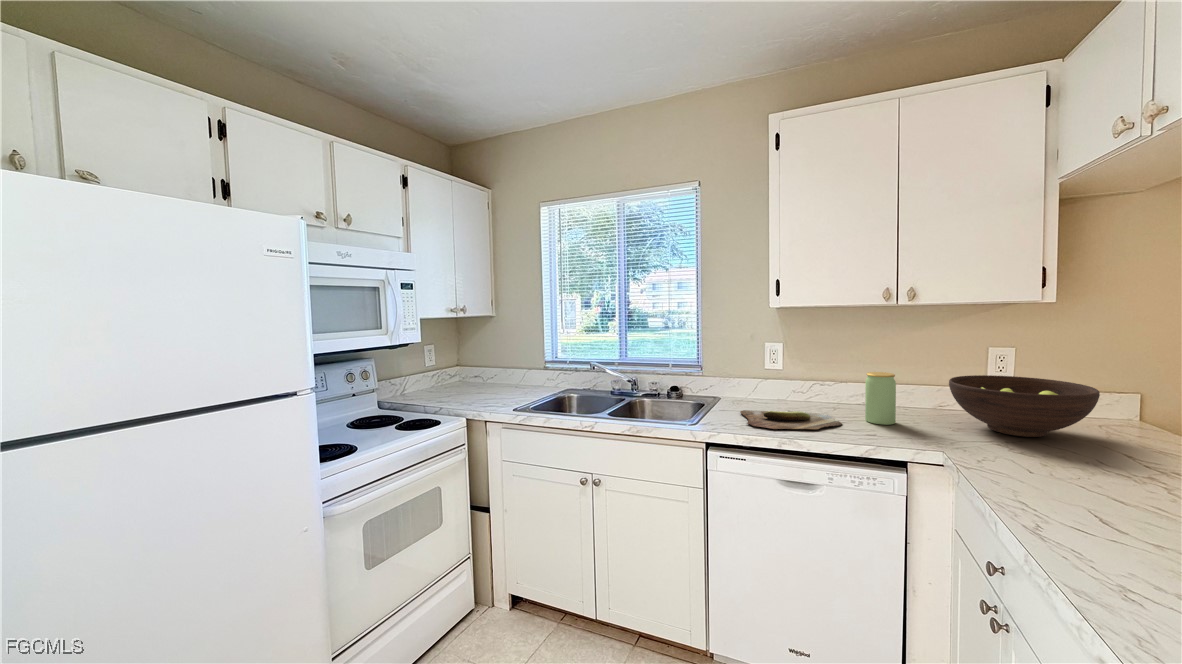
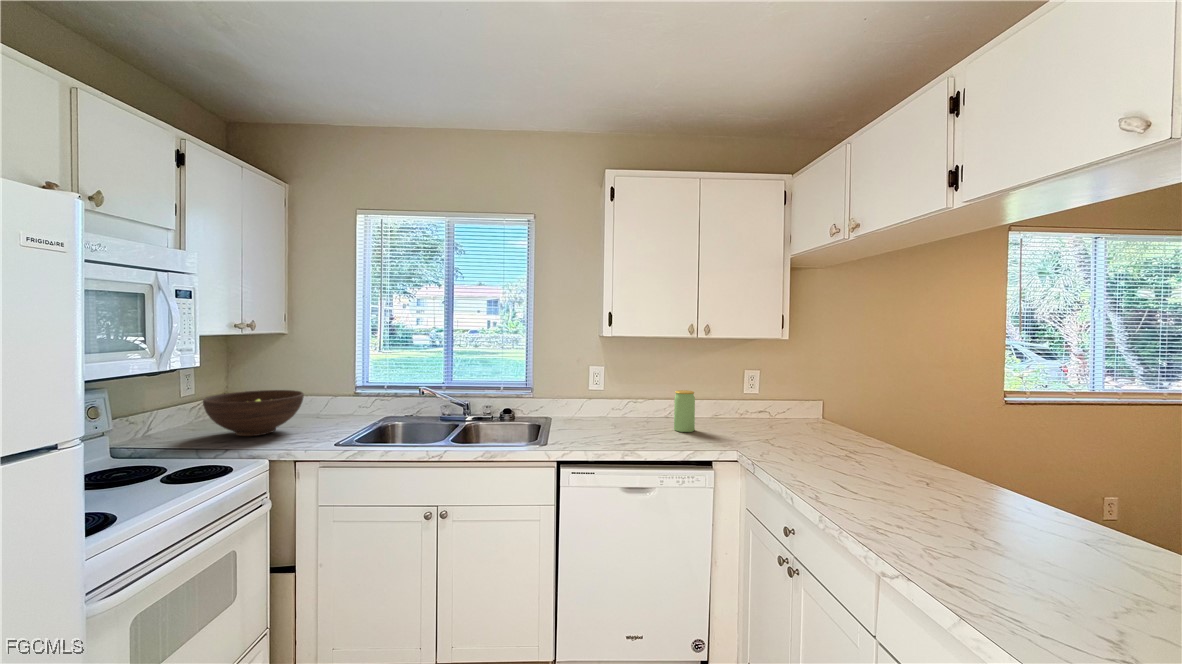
fruit bowl: present [949,375,1100,437] -> present [203,390,304,436]
cutting board: present [740,410,842,429] -> none [579,426,660,442]

